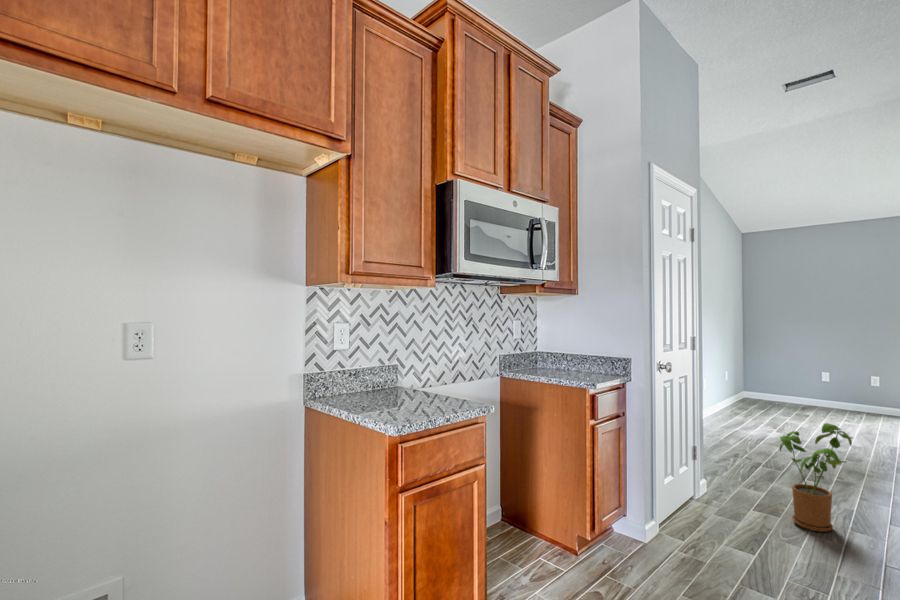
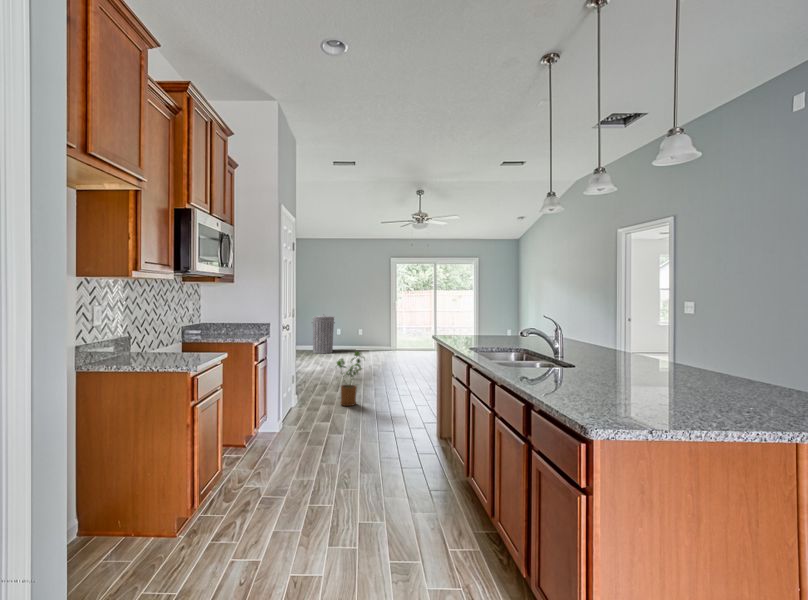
trash can: none [769,347,814,410] -> present [312,315,335,353]

